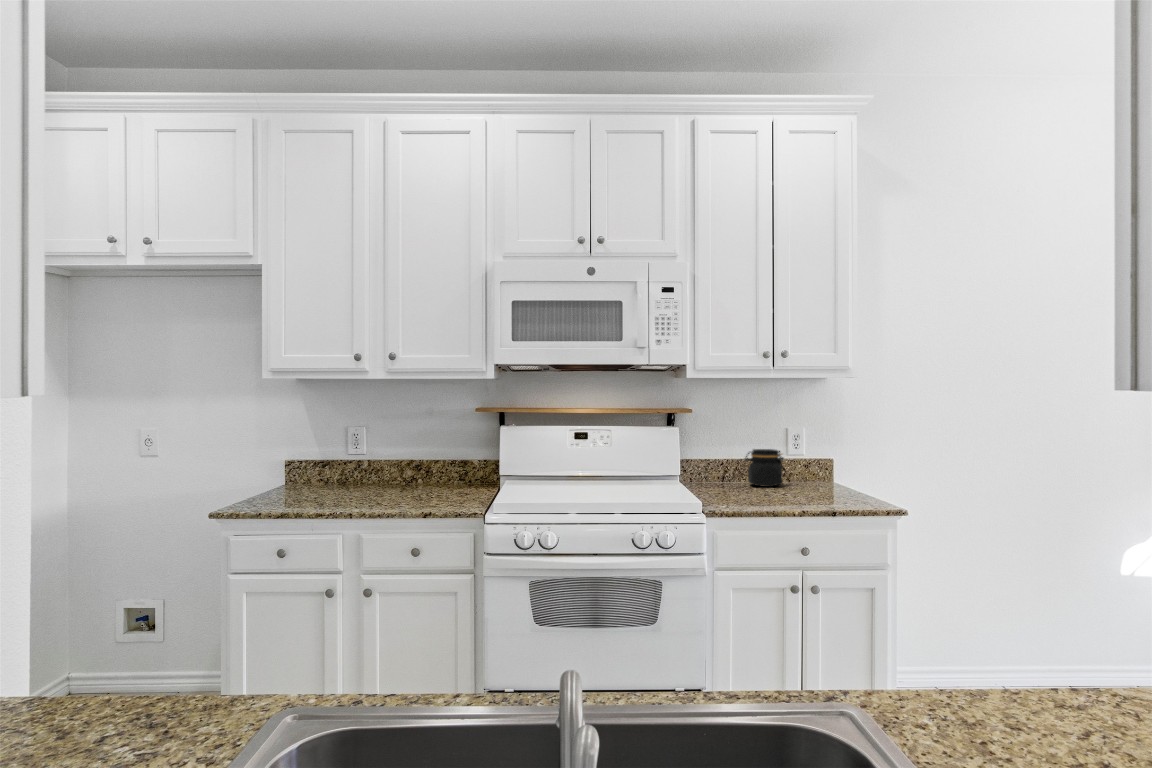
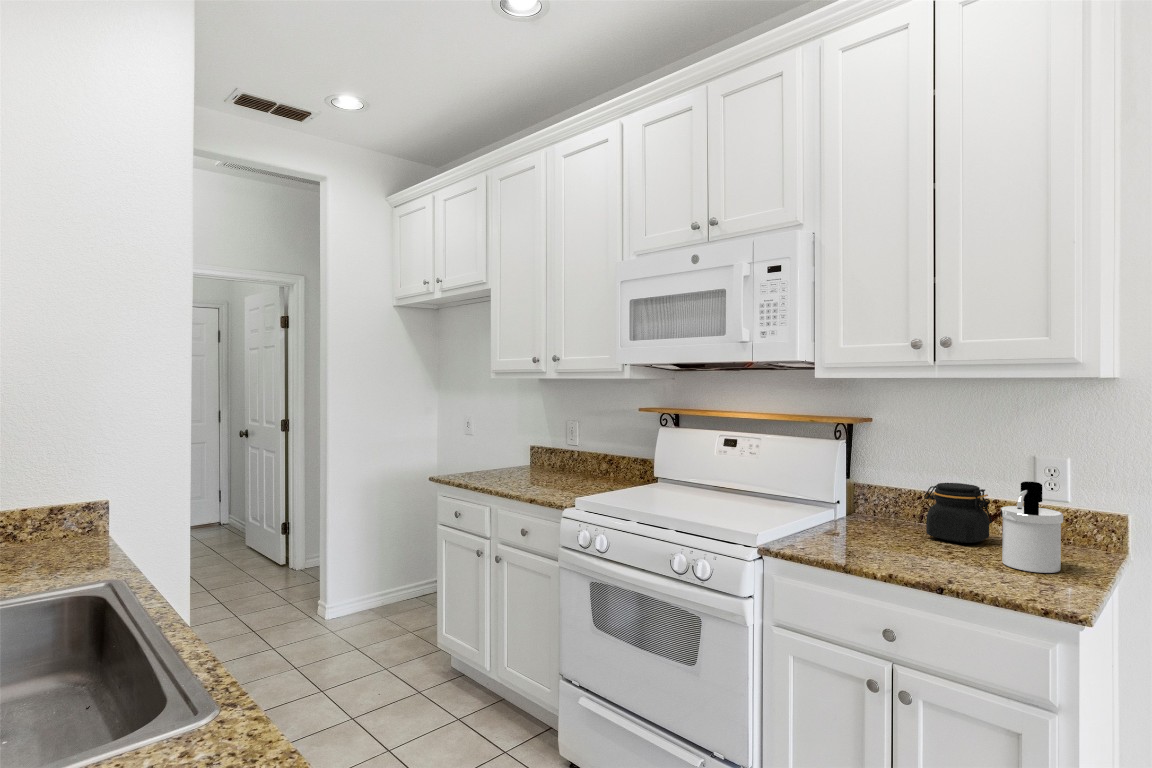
soap dispenser: none [812,439,844,491] -> present [1001,481,1063,573]

